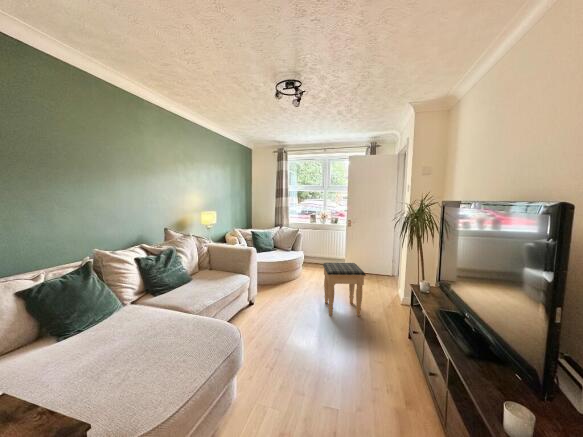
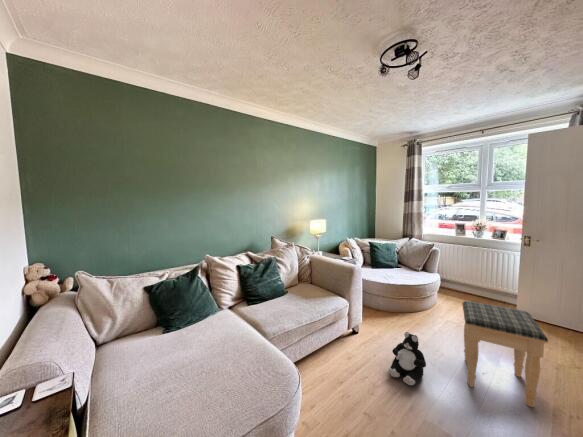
plush toy: none [283,290,307,325] -> present [388,332,426,385]

